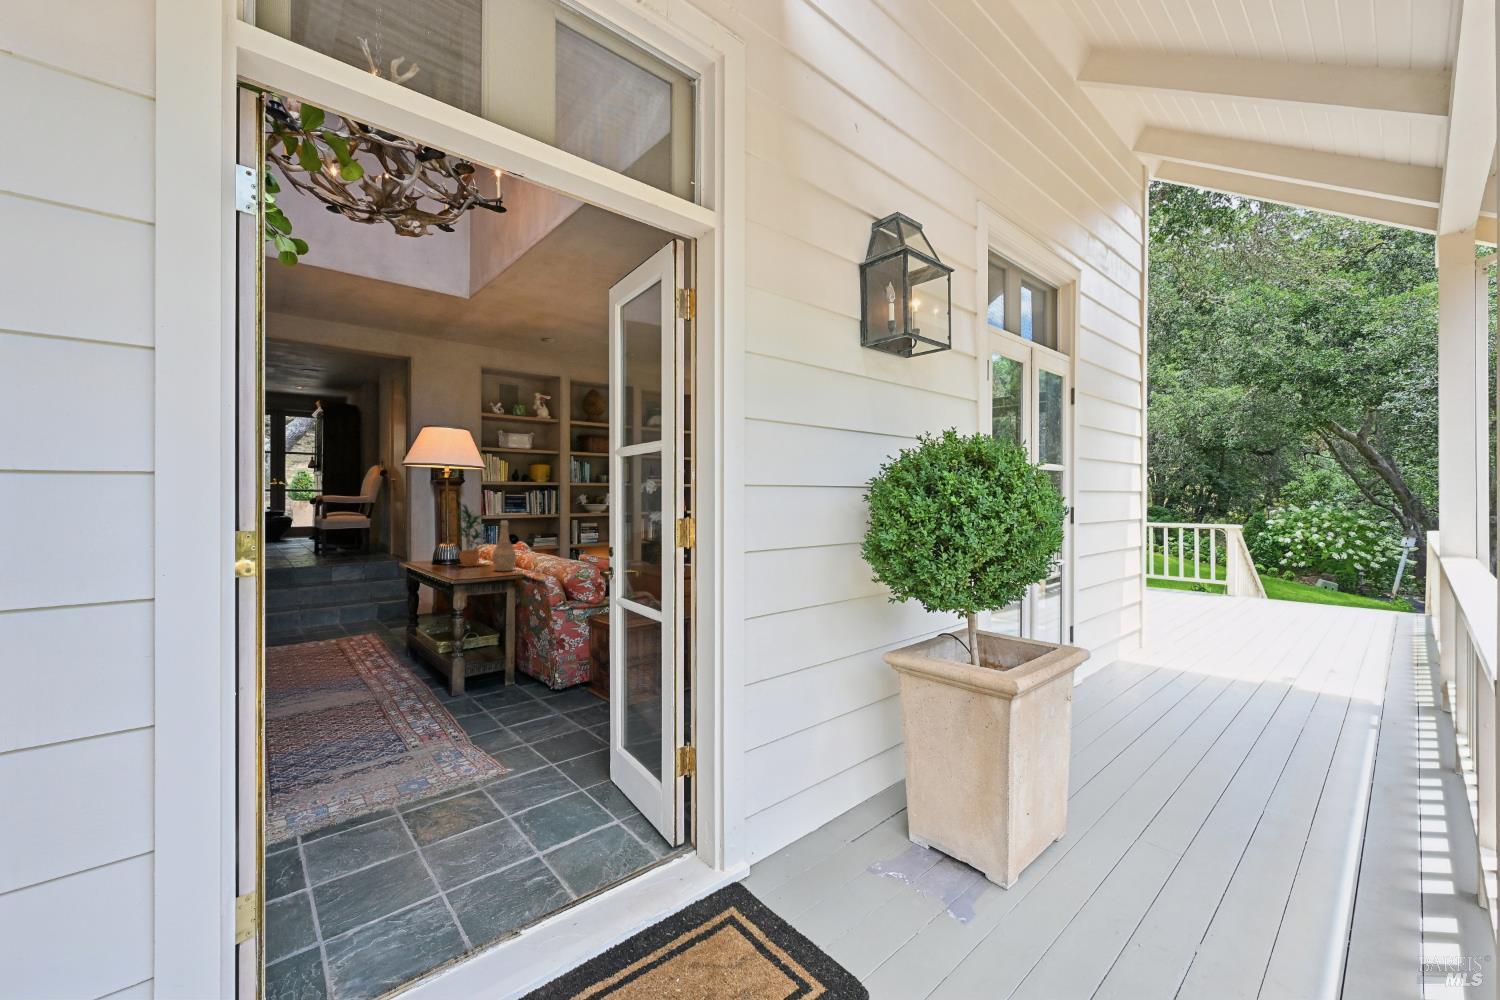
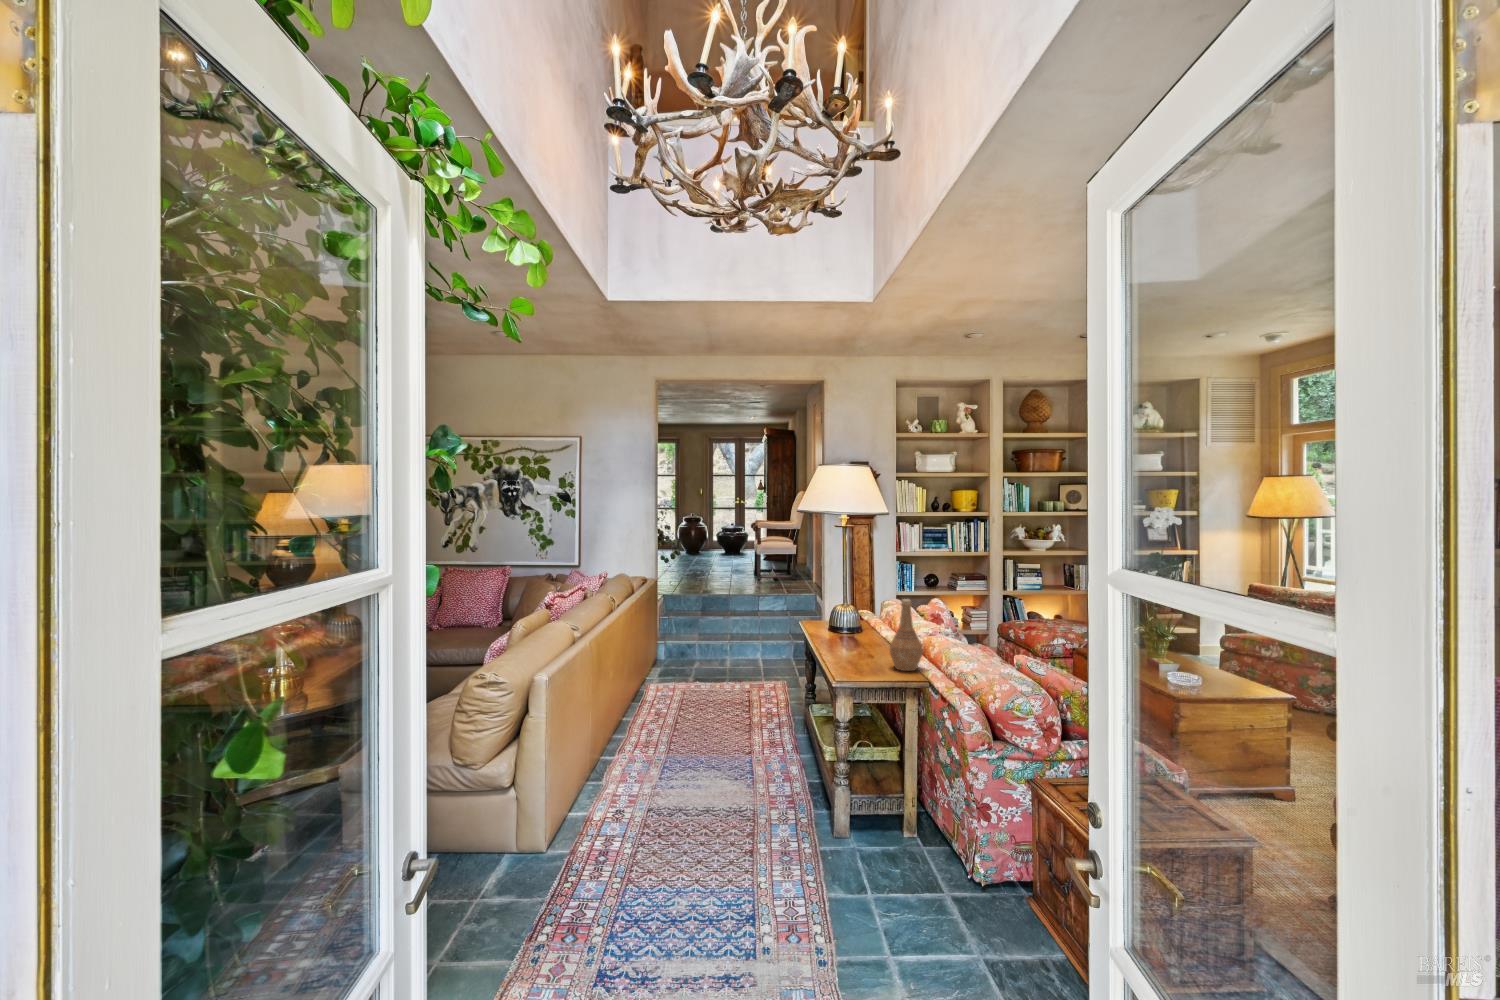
potted plant: present [458,504,486,567] -> none [843,567,890,652]

